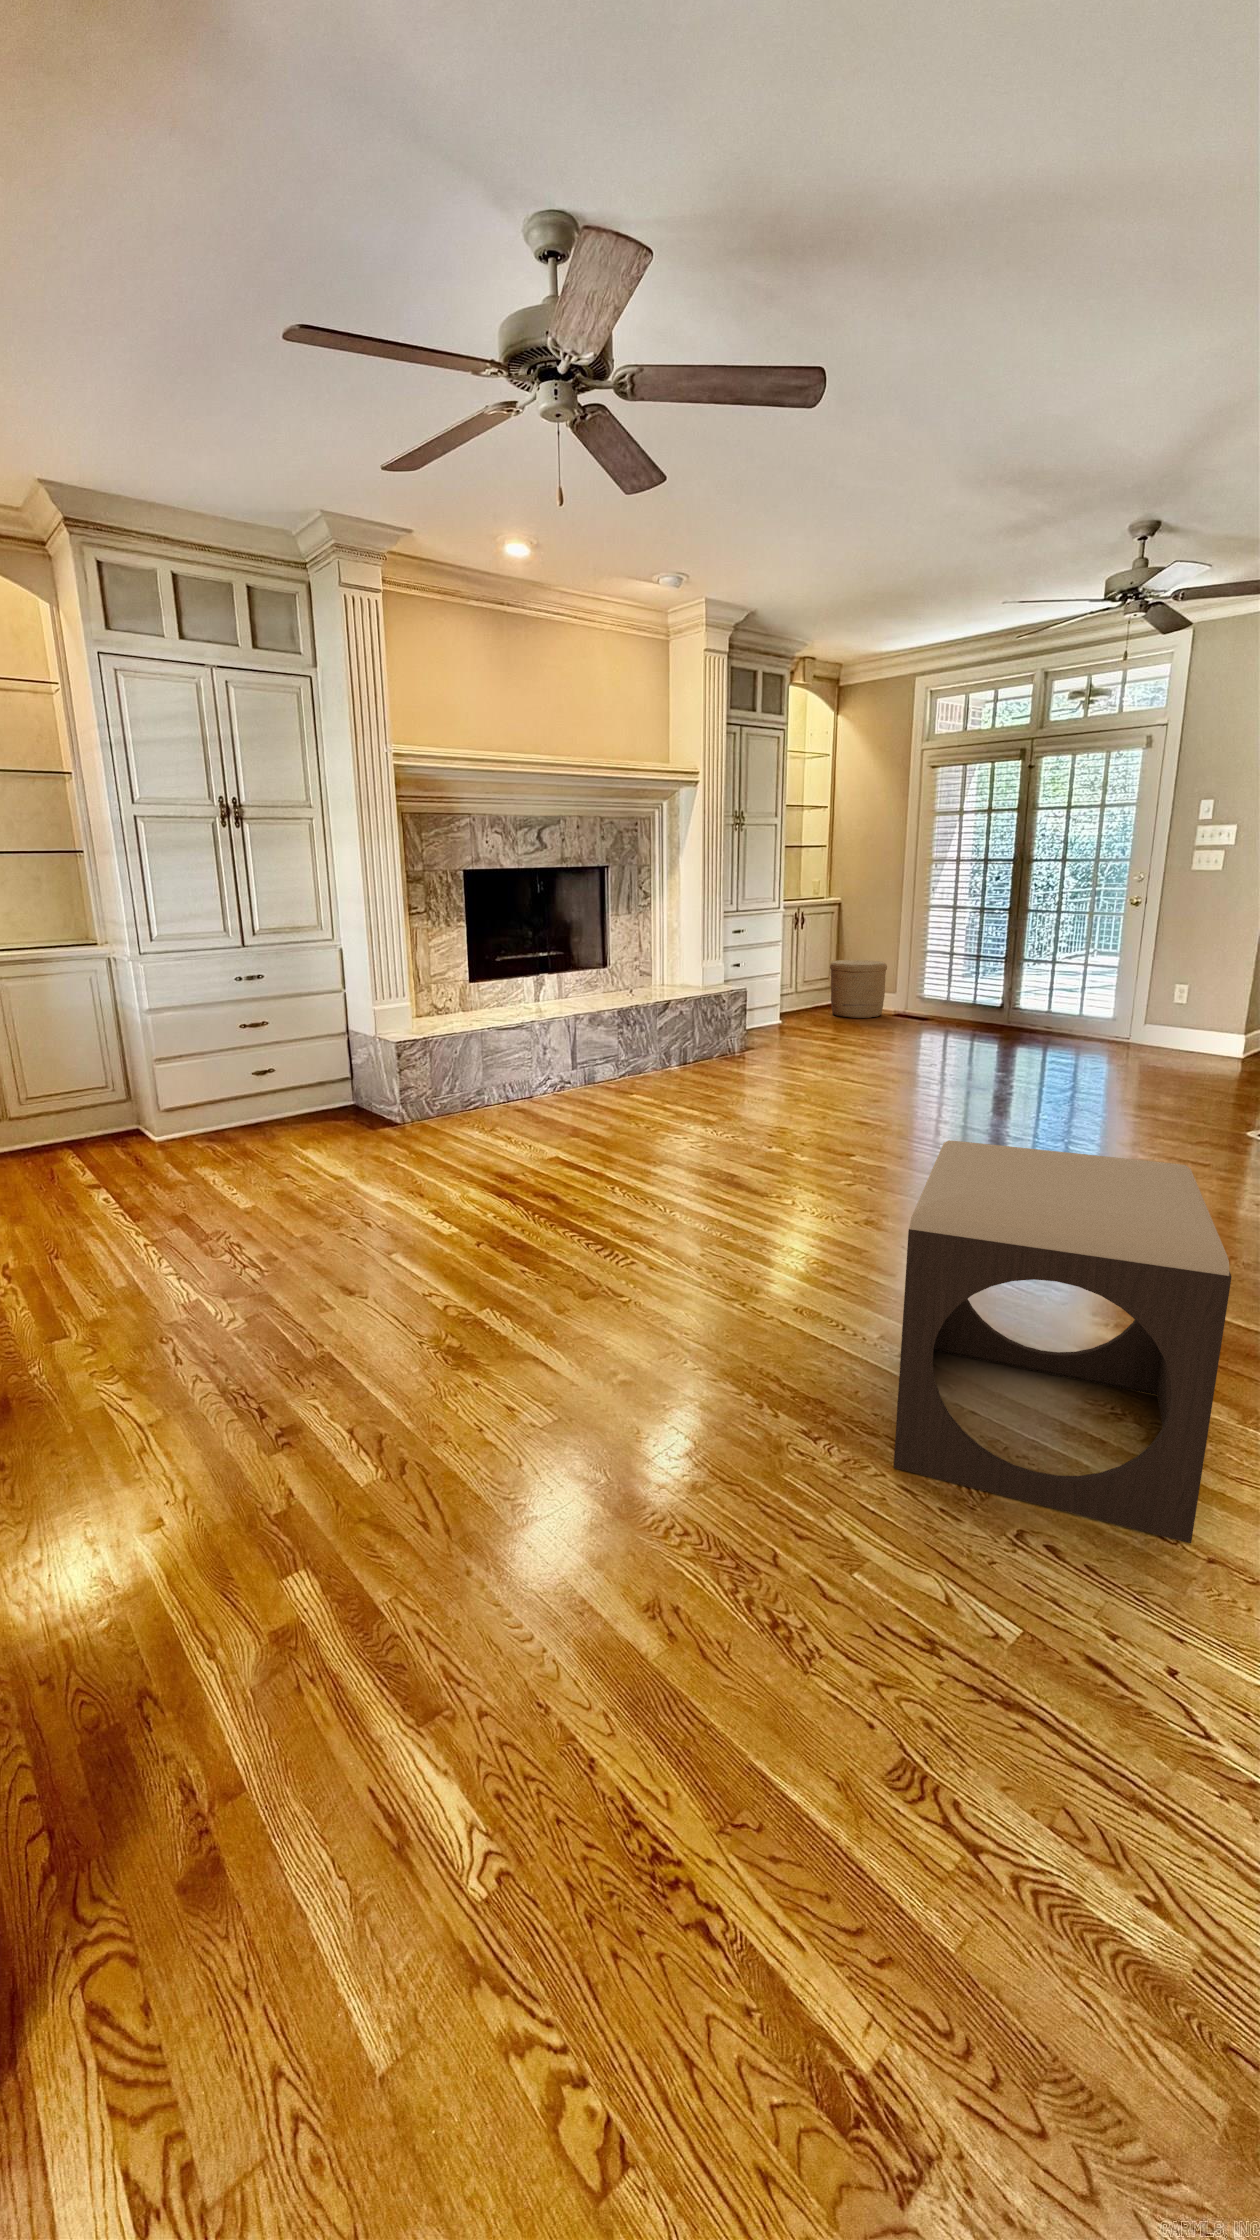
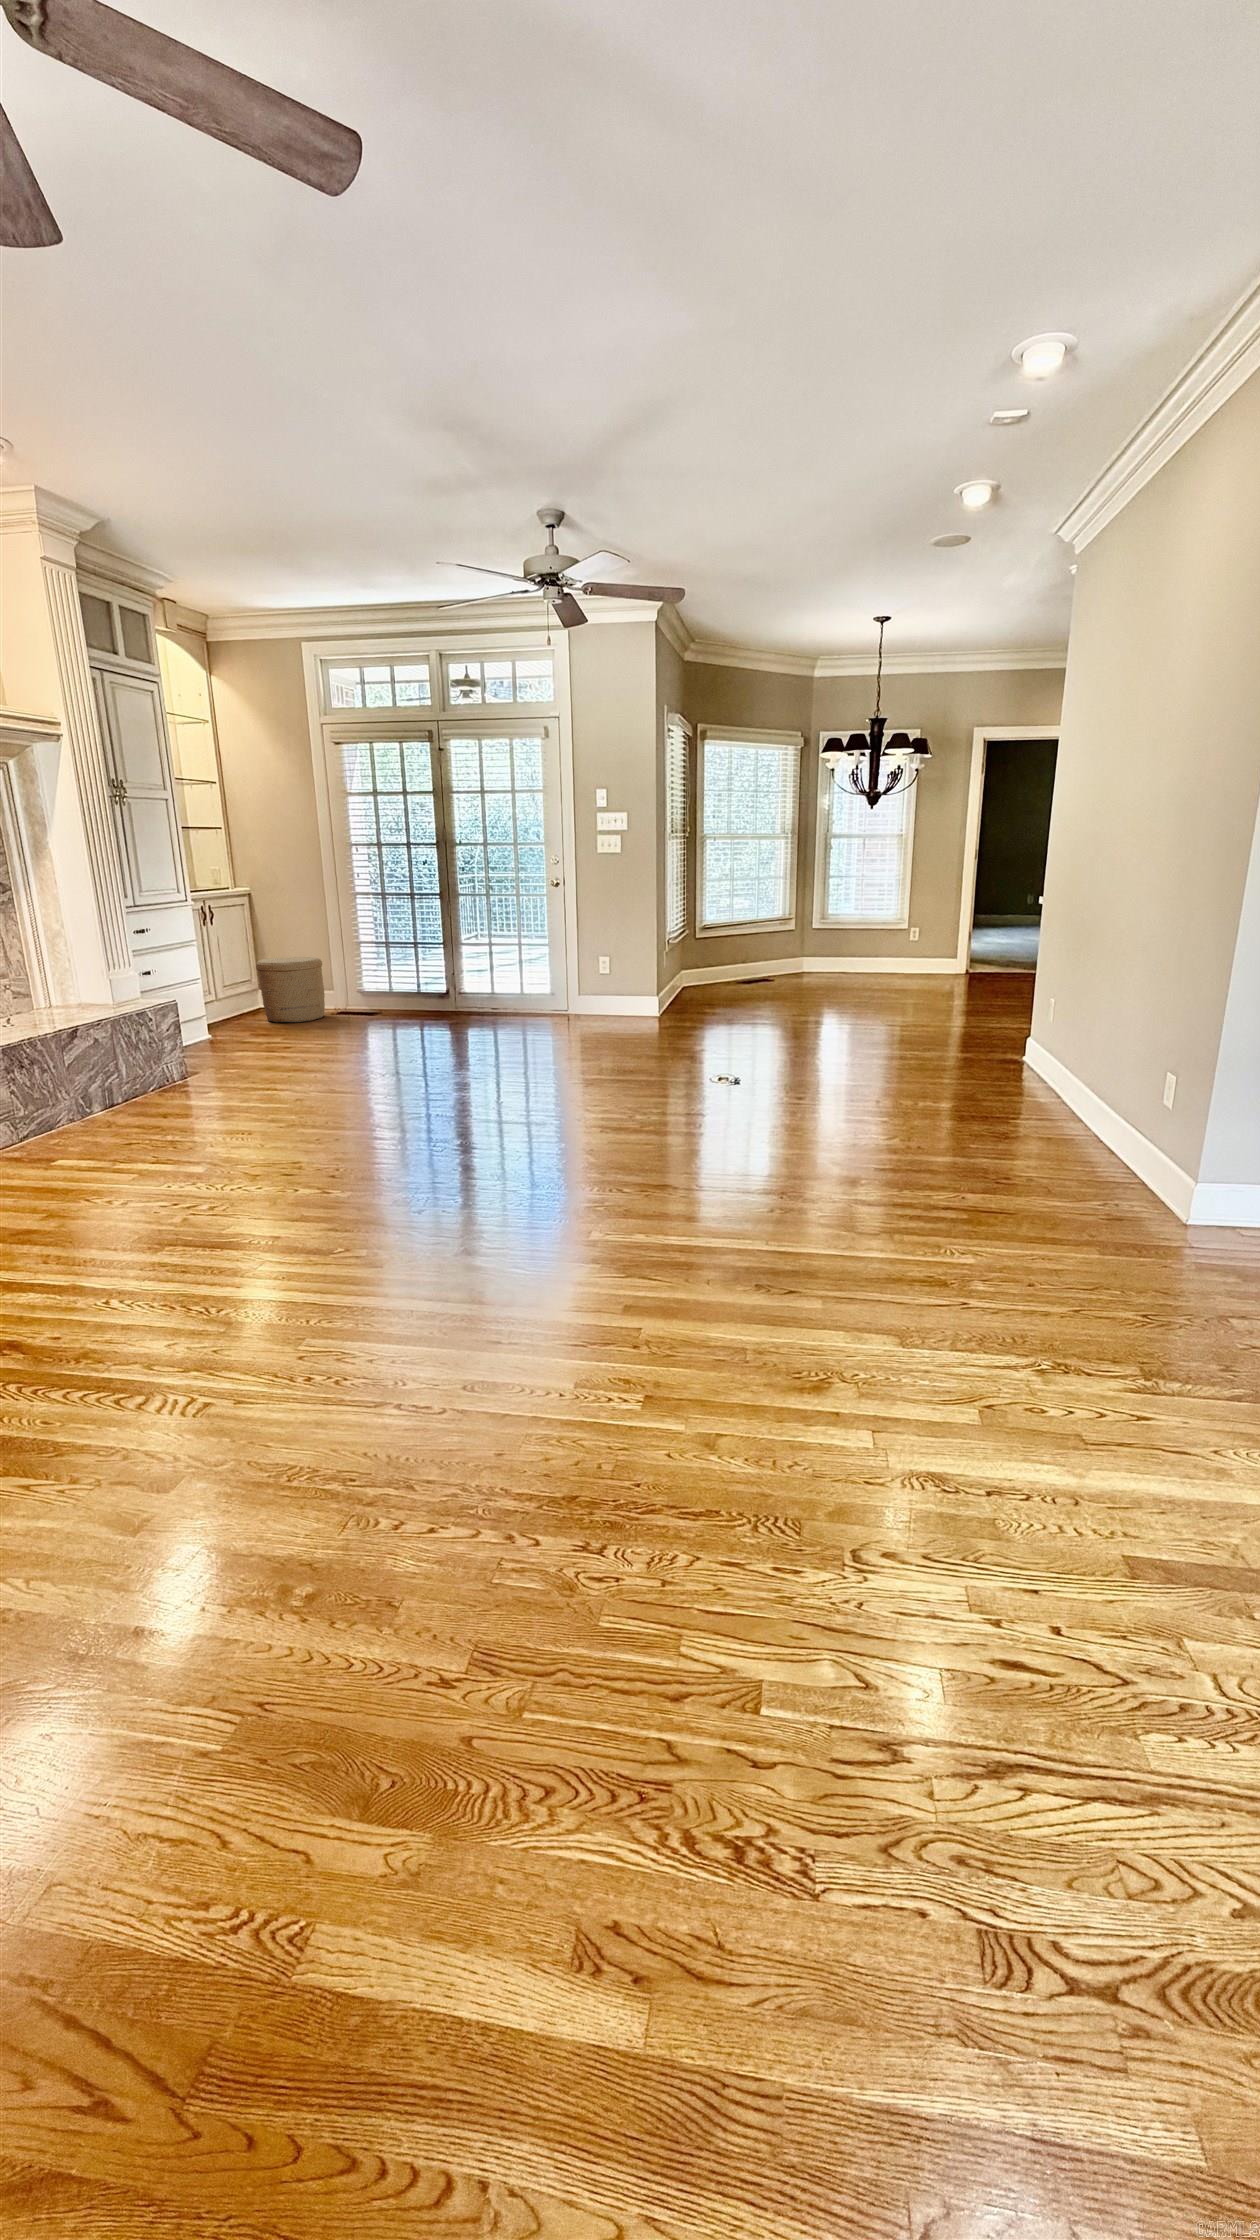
footstool: present [894,1140,1232,1543] -> none [622,1120,990,1543]

